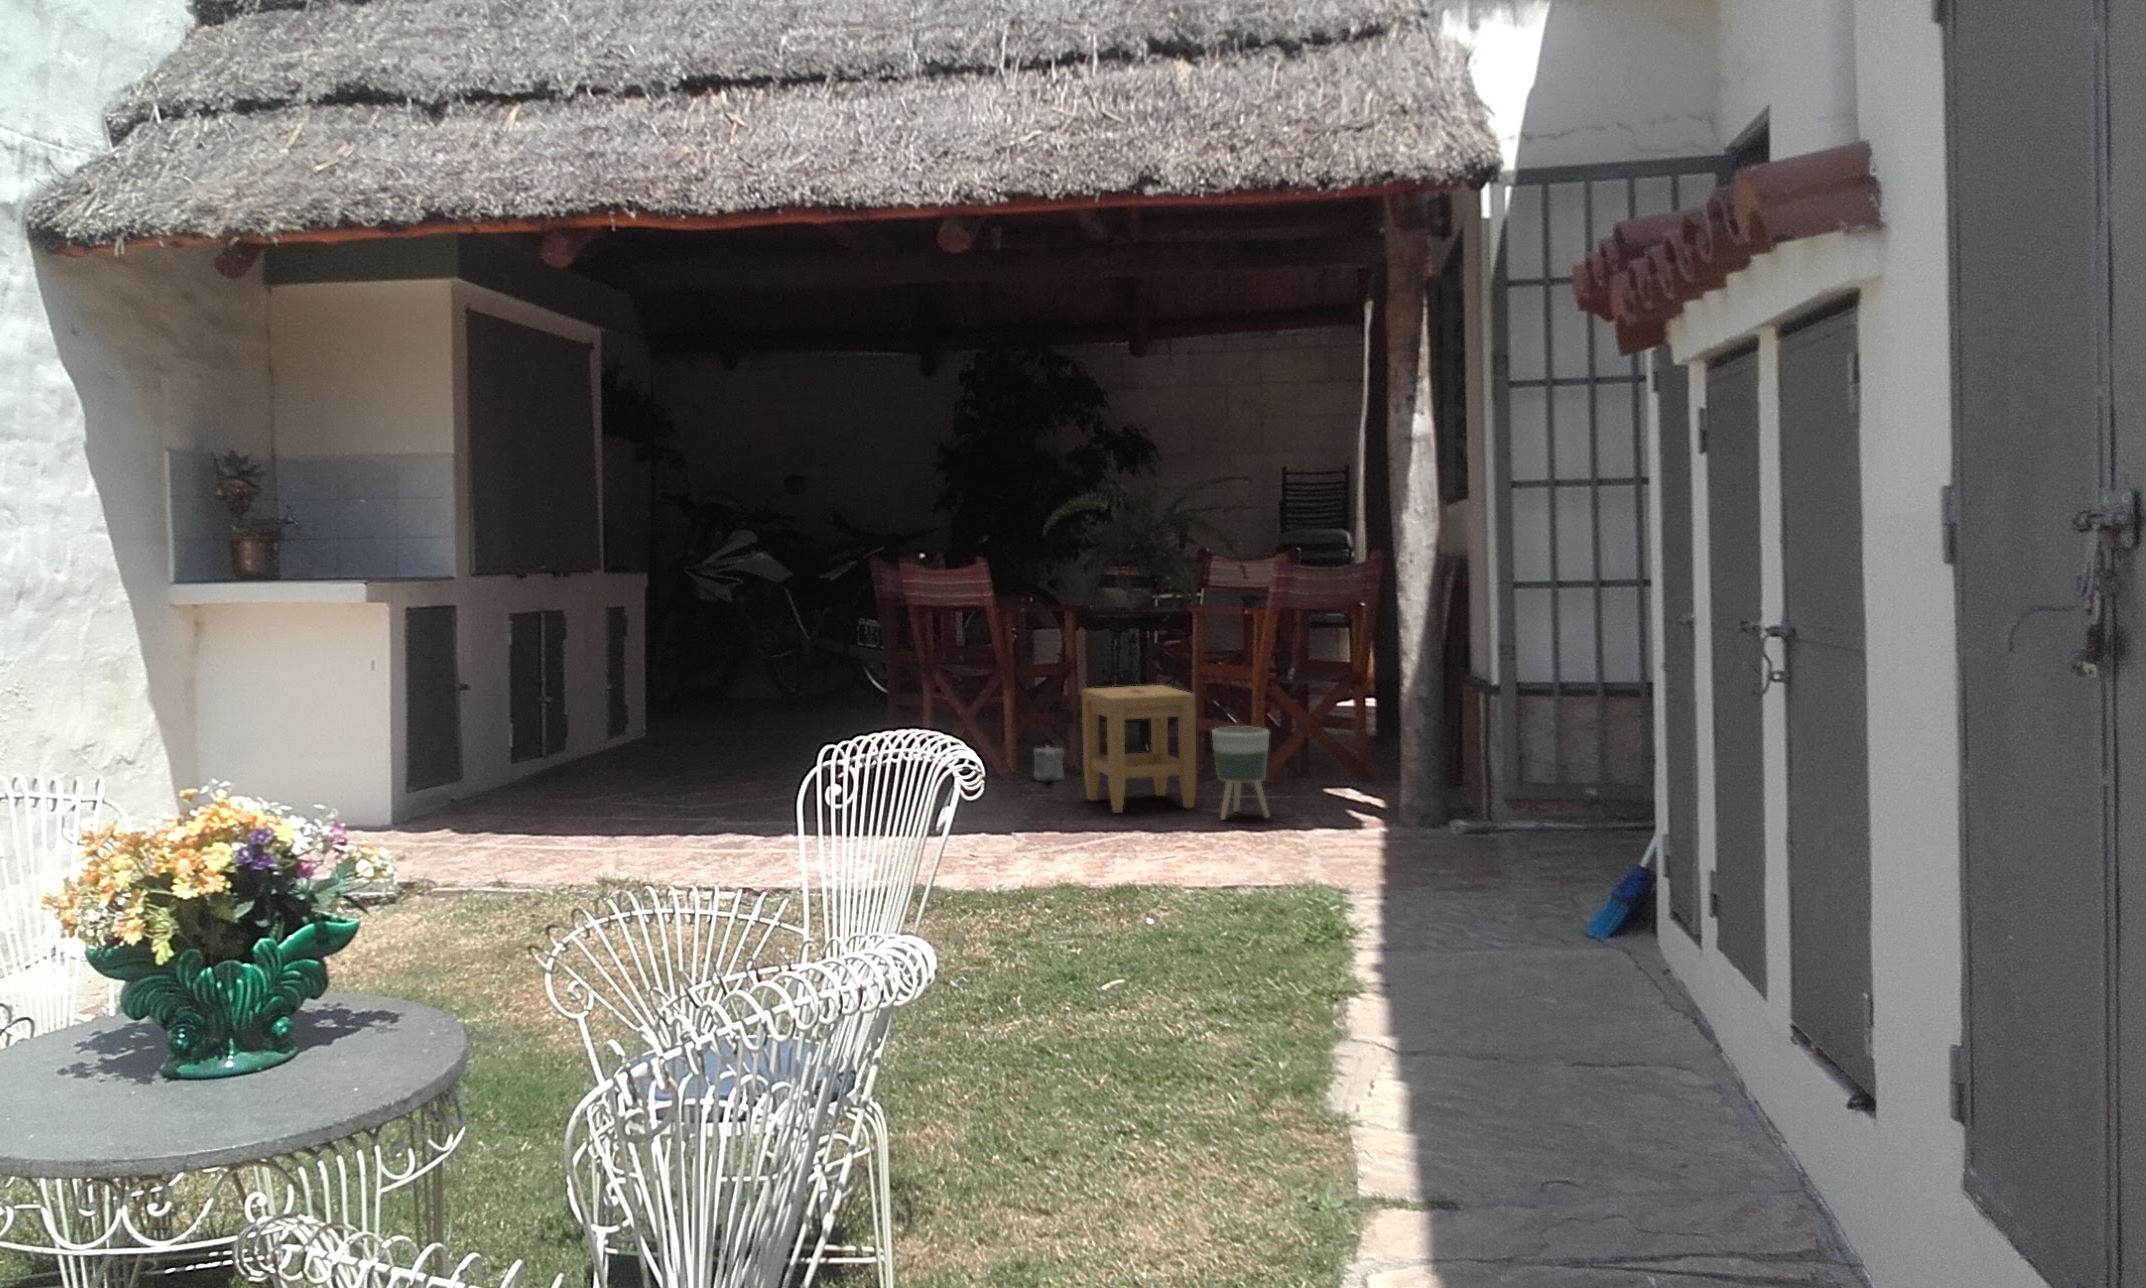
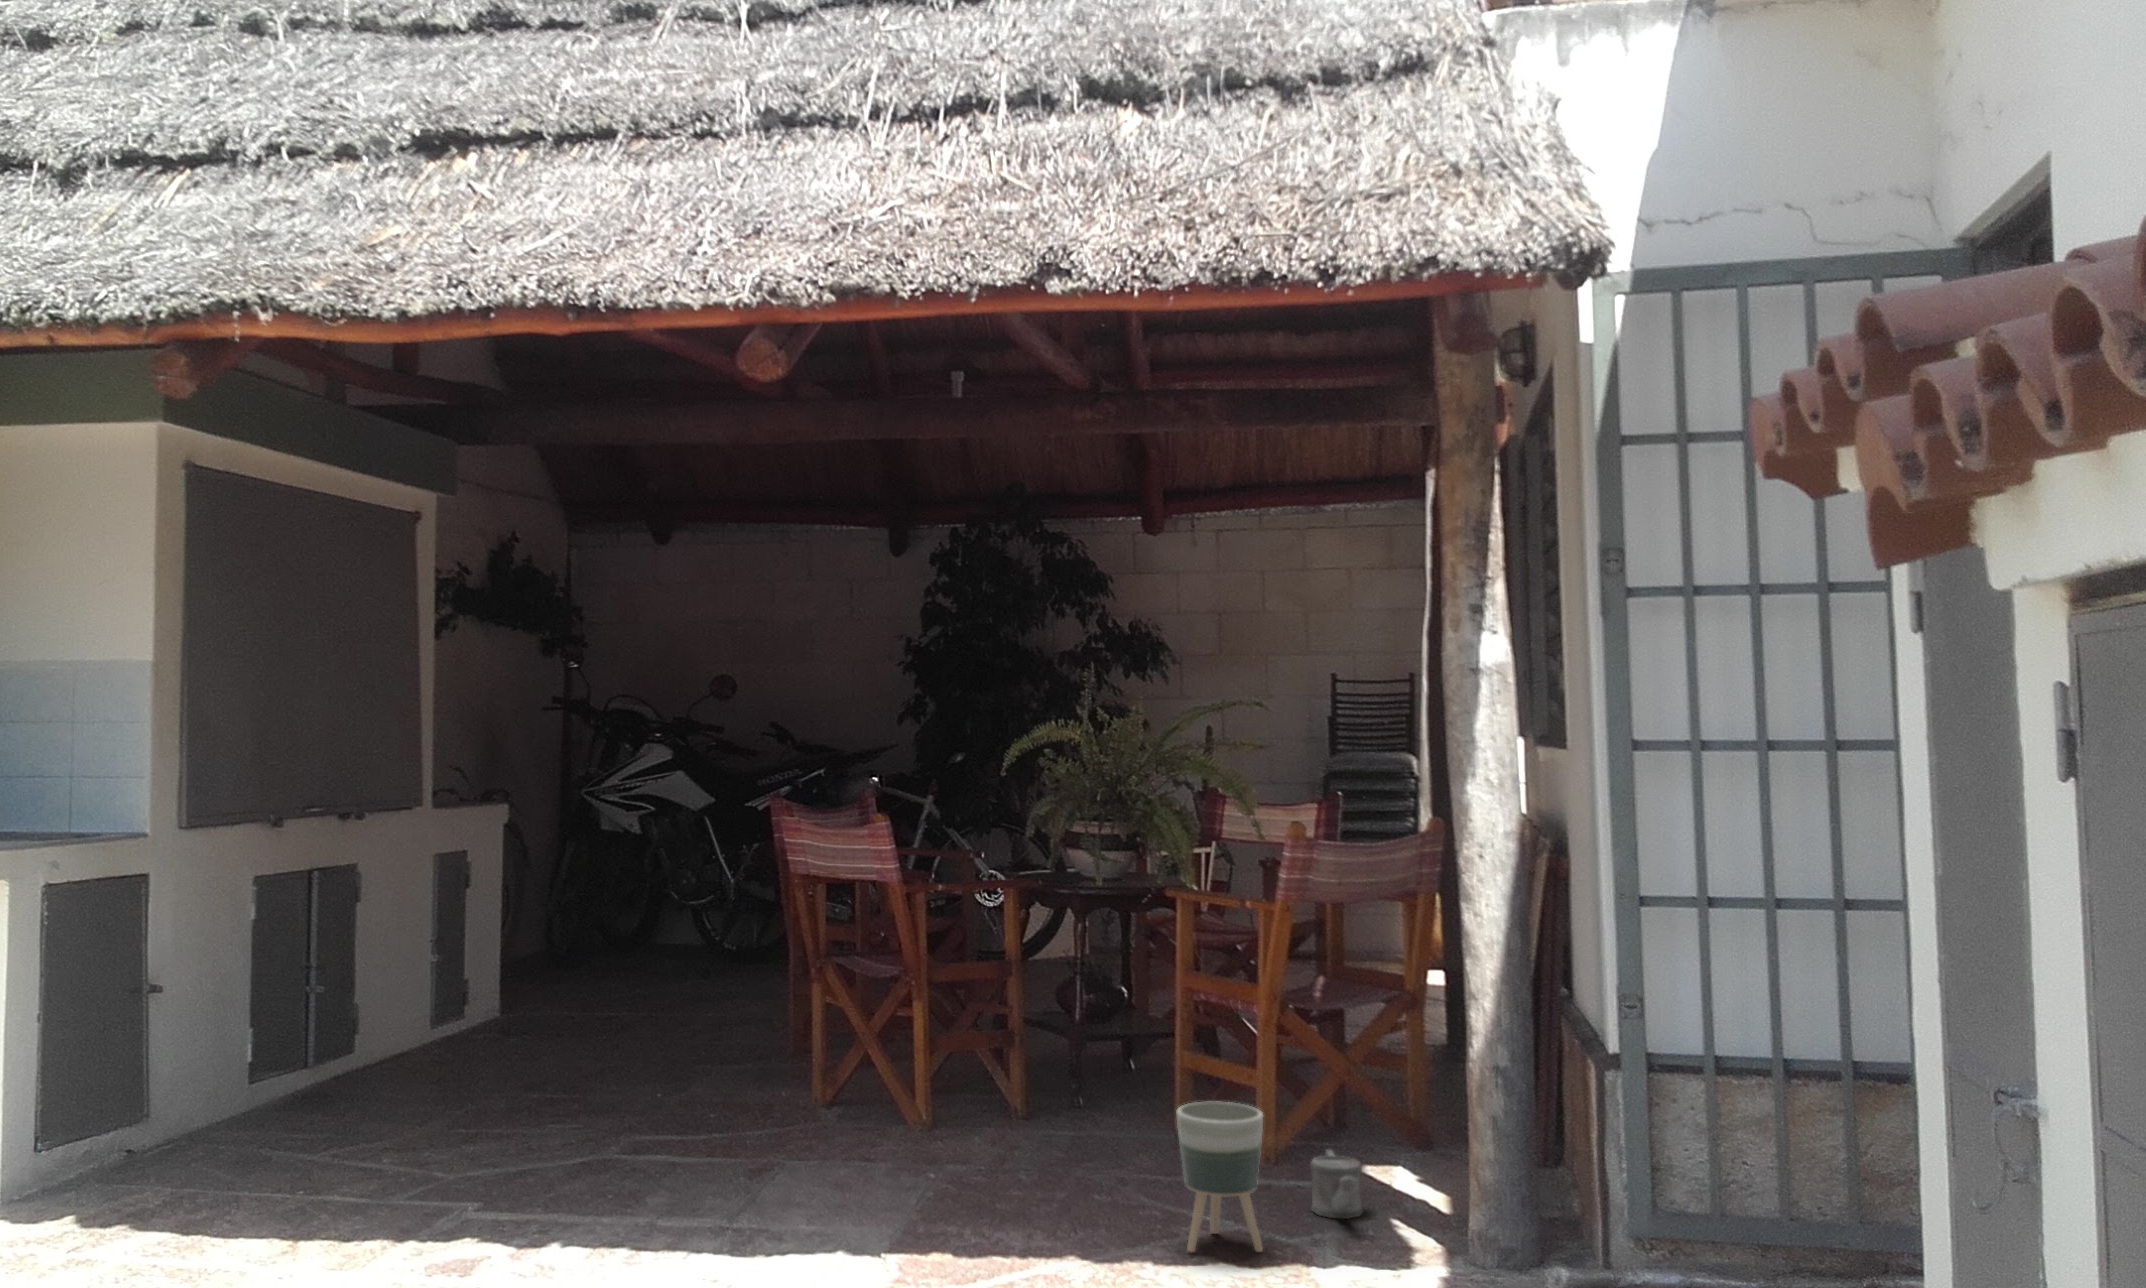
stool: present [1082,685,1196,813] -> none [994,1022,1157,1228]
watering can: present [1033,746,1064,781] -> present [1310,1149,1363,1219]

